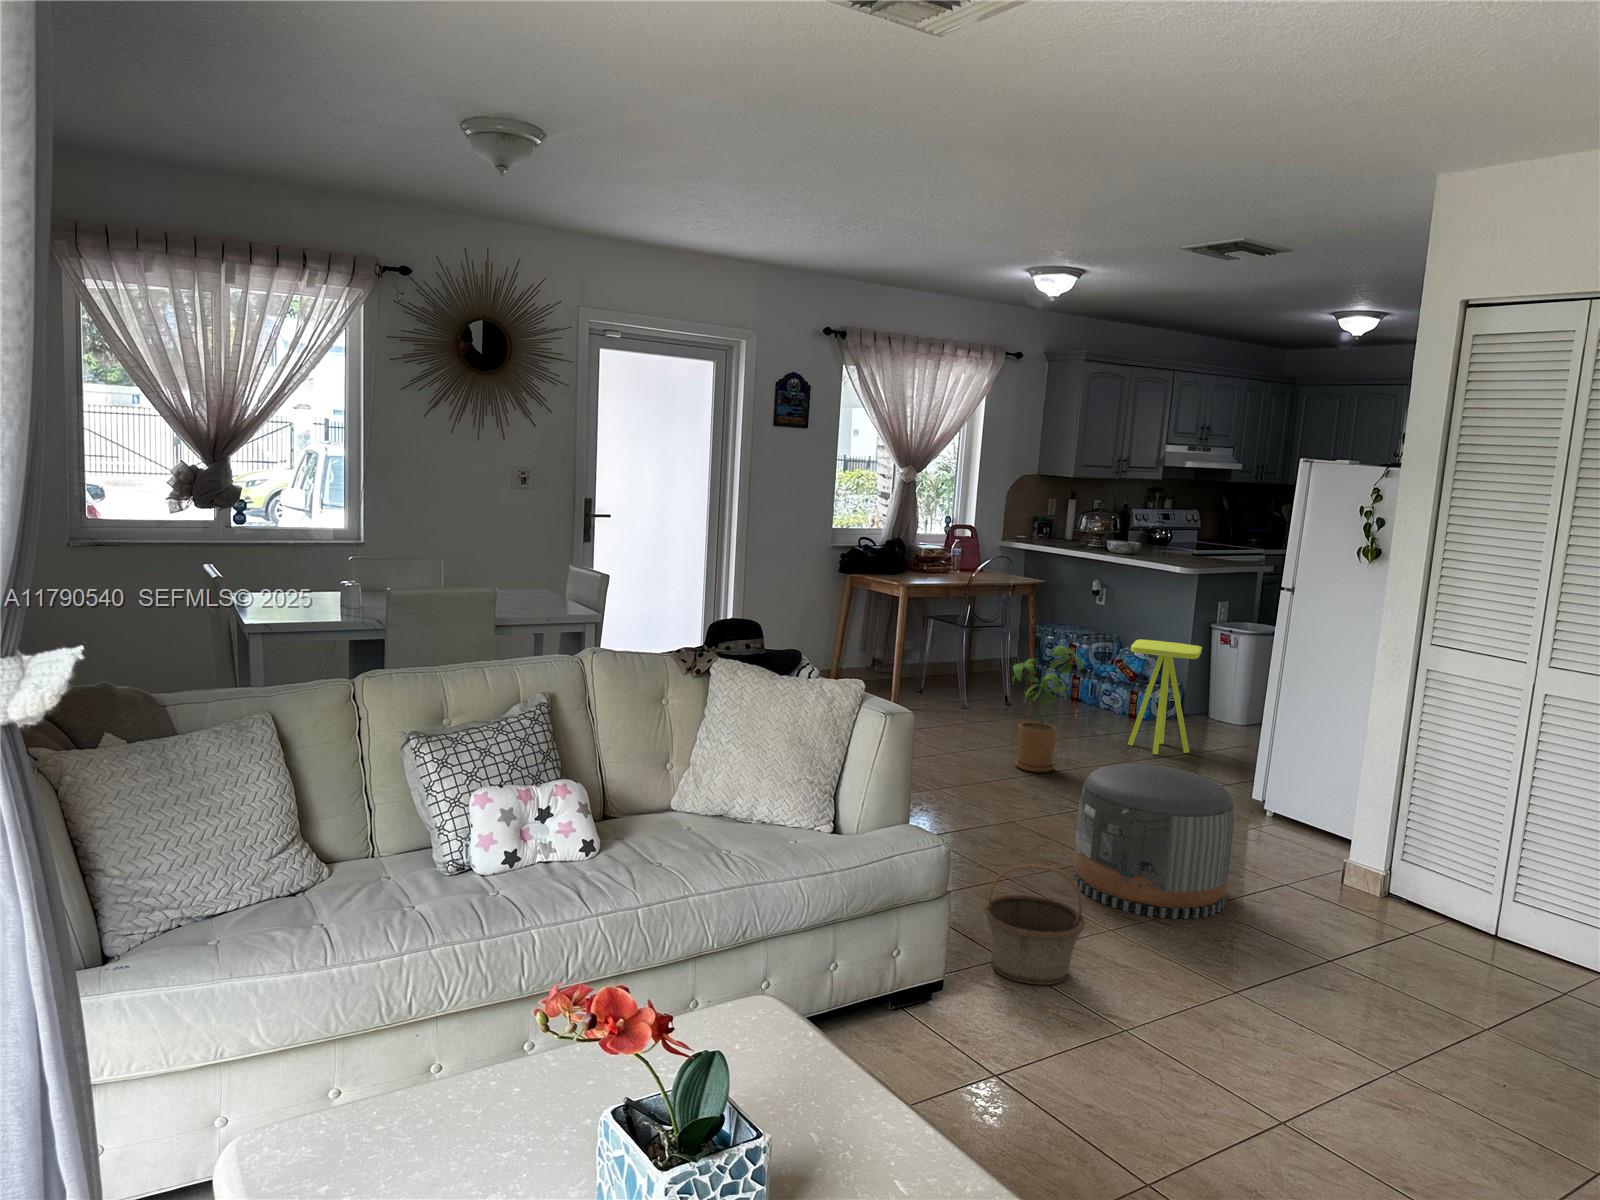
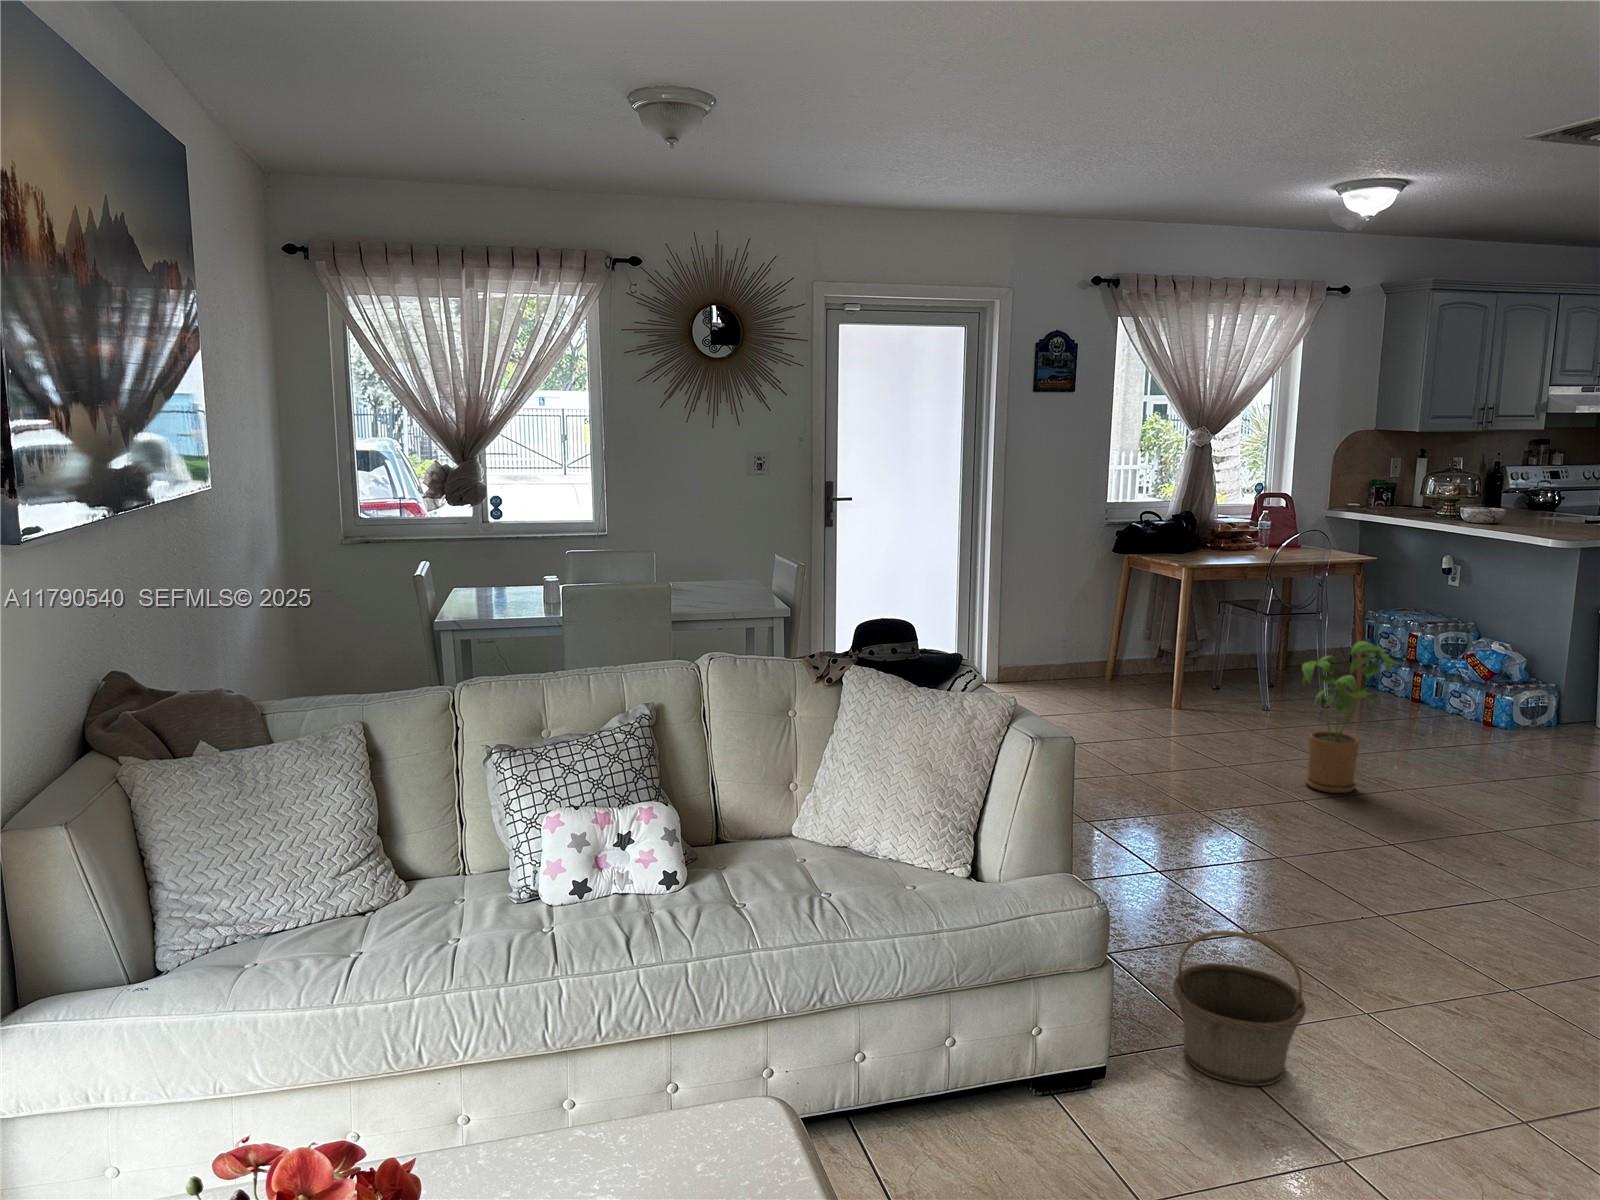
side table: present [1128,639,1202,754] -> none [1469,631,1575,776]
pouf: present [1073,764,1234,919] -> none [1334,801,1562,1011]

